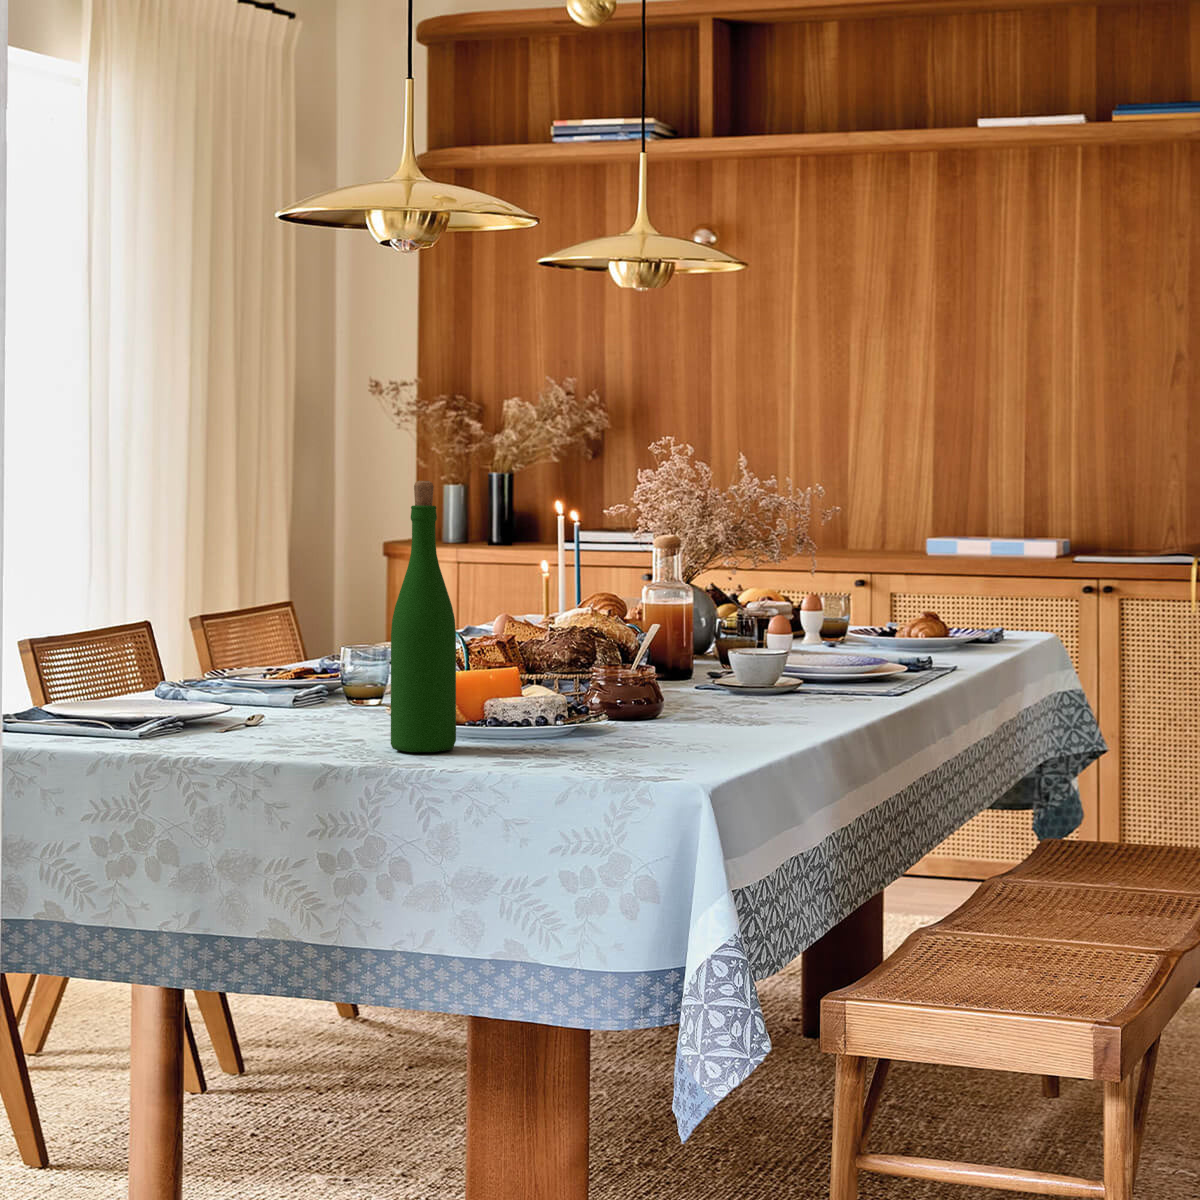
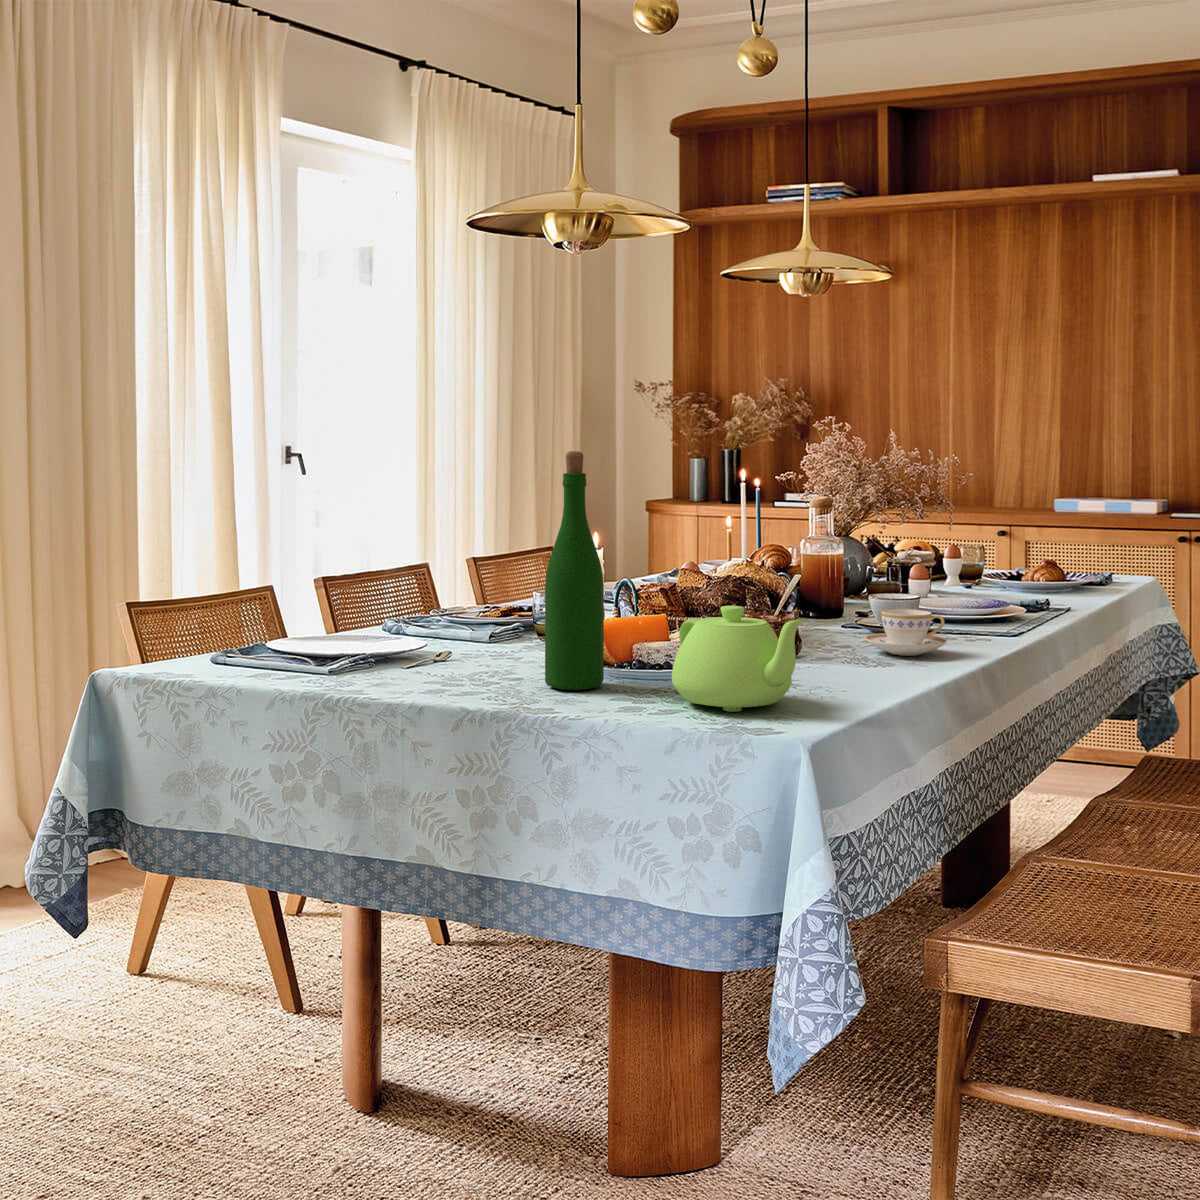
teapot: none [542,651,691,764] -> present [672,606,805,712]
teacup: none [733,662,825,714] -> present [865,609,947,656]

